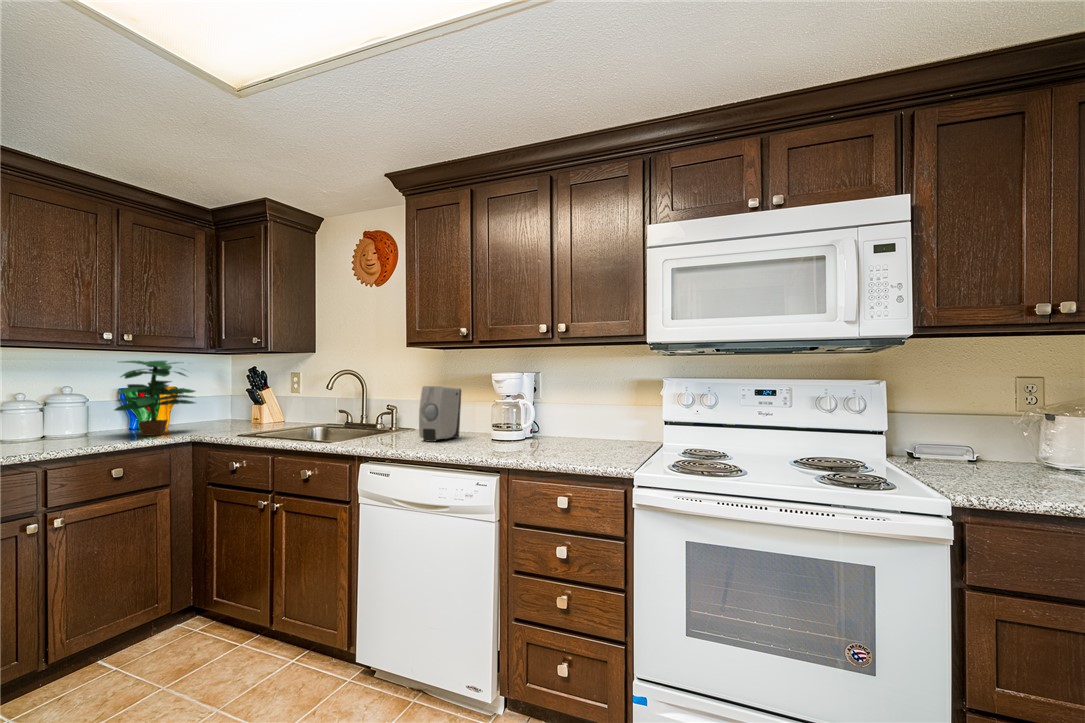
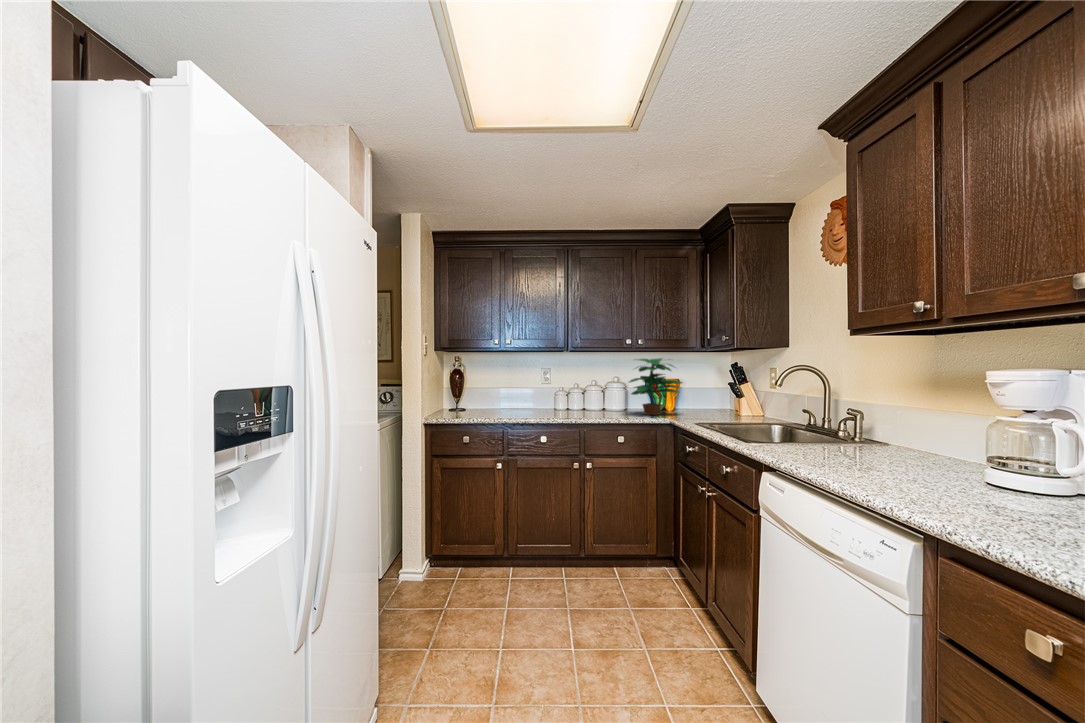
soap dispenser: present [419,386,461,442] -> none [857,387,938,466]

